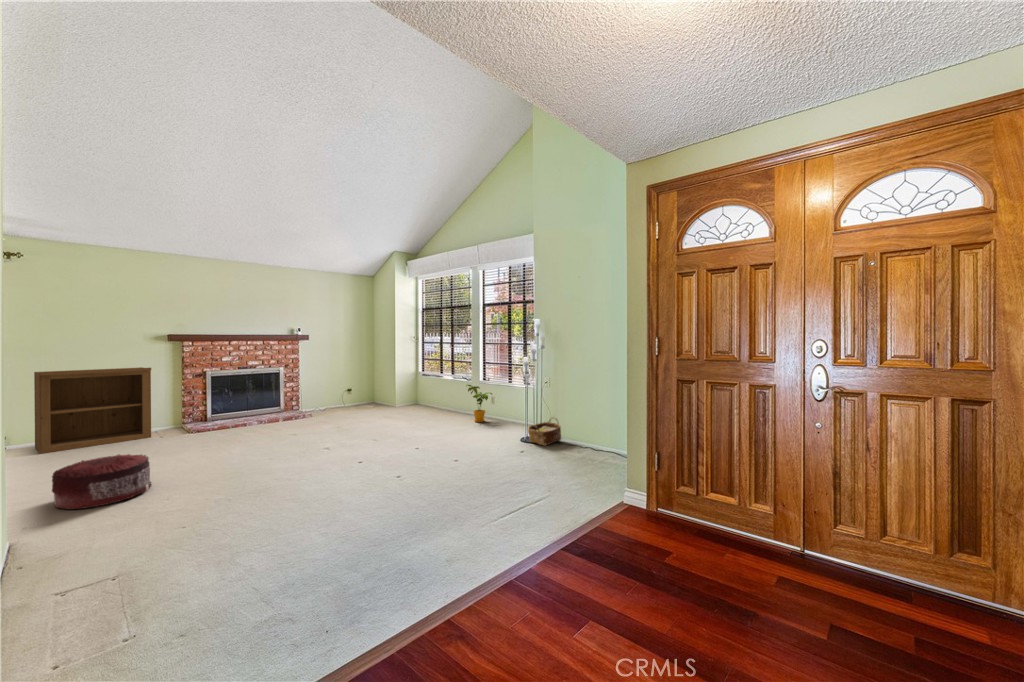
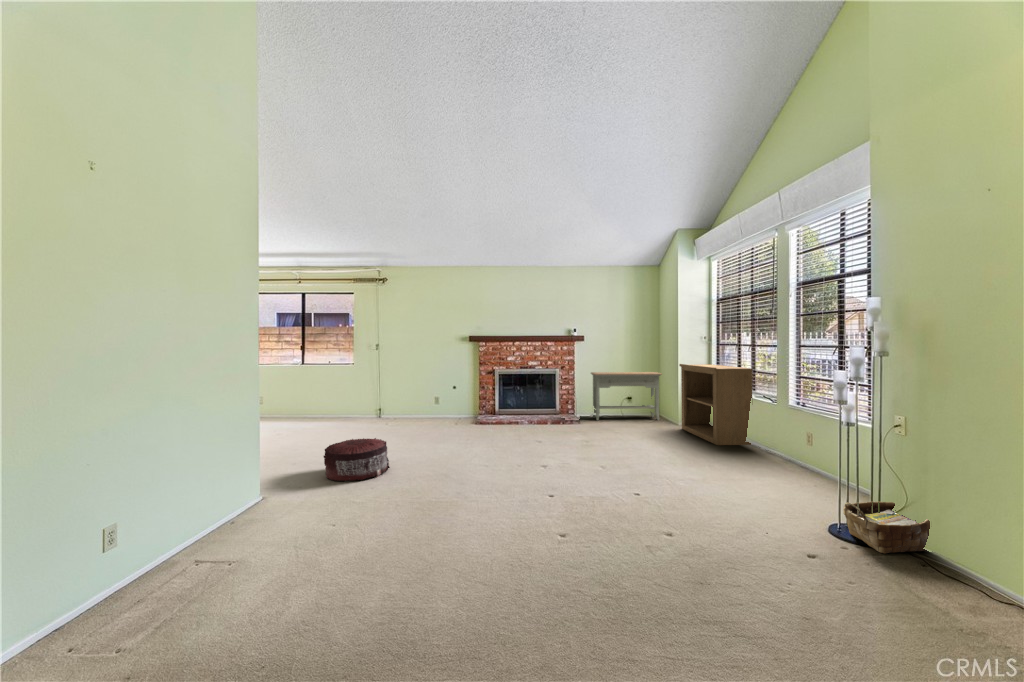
console table: none [314,366,379,413] -> present [591,372,662,420]
bookshelf: present [34,367,151,454] -> present [679,364,752,445]
house plant: present [466,384,492,422] -> none [757,408,809,469]

